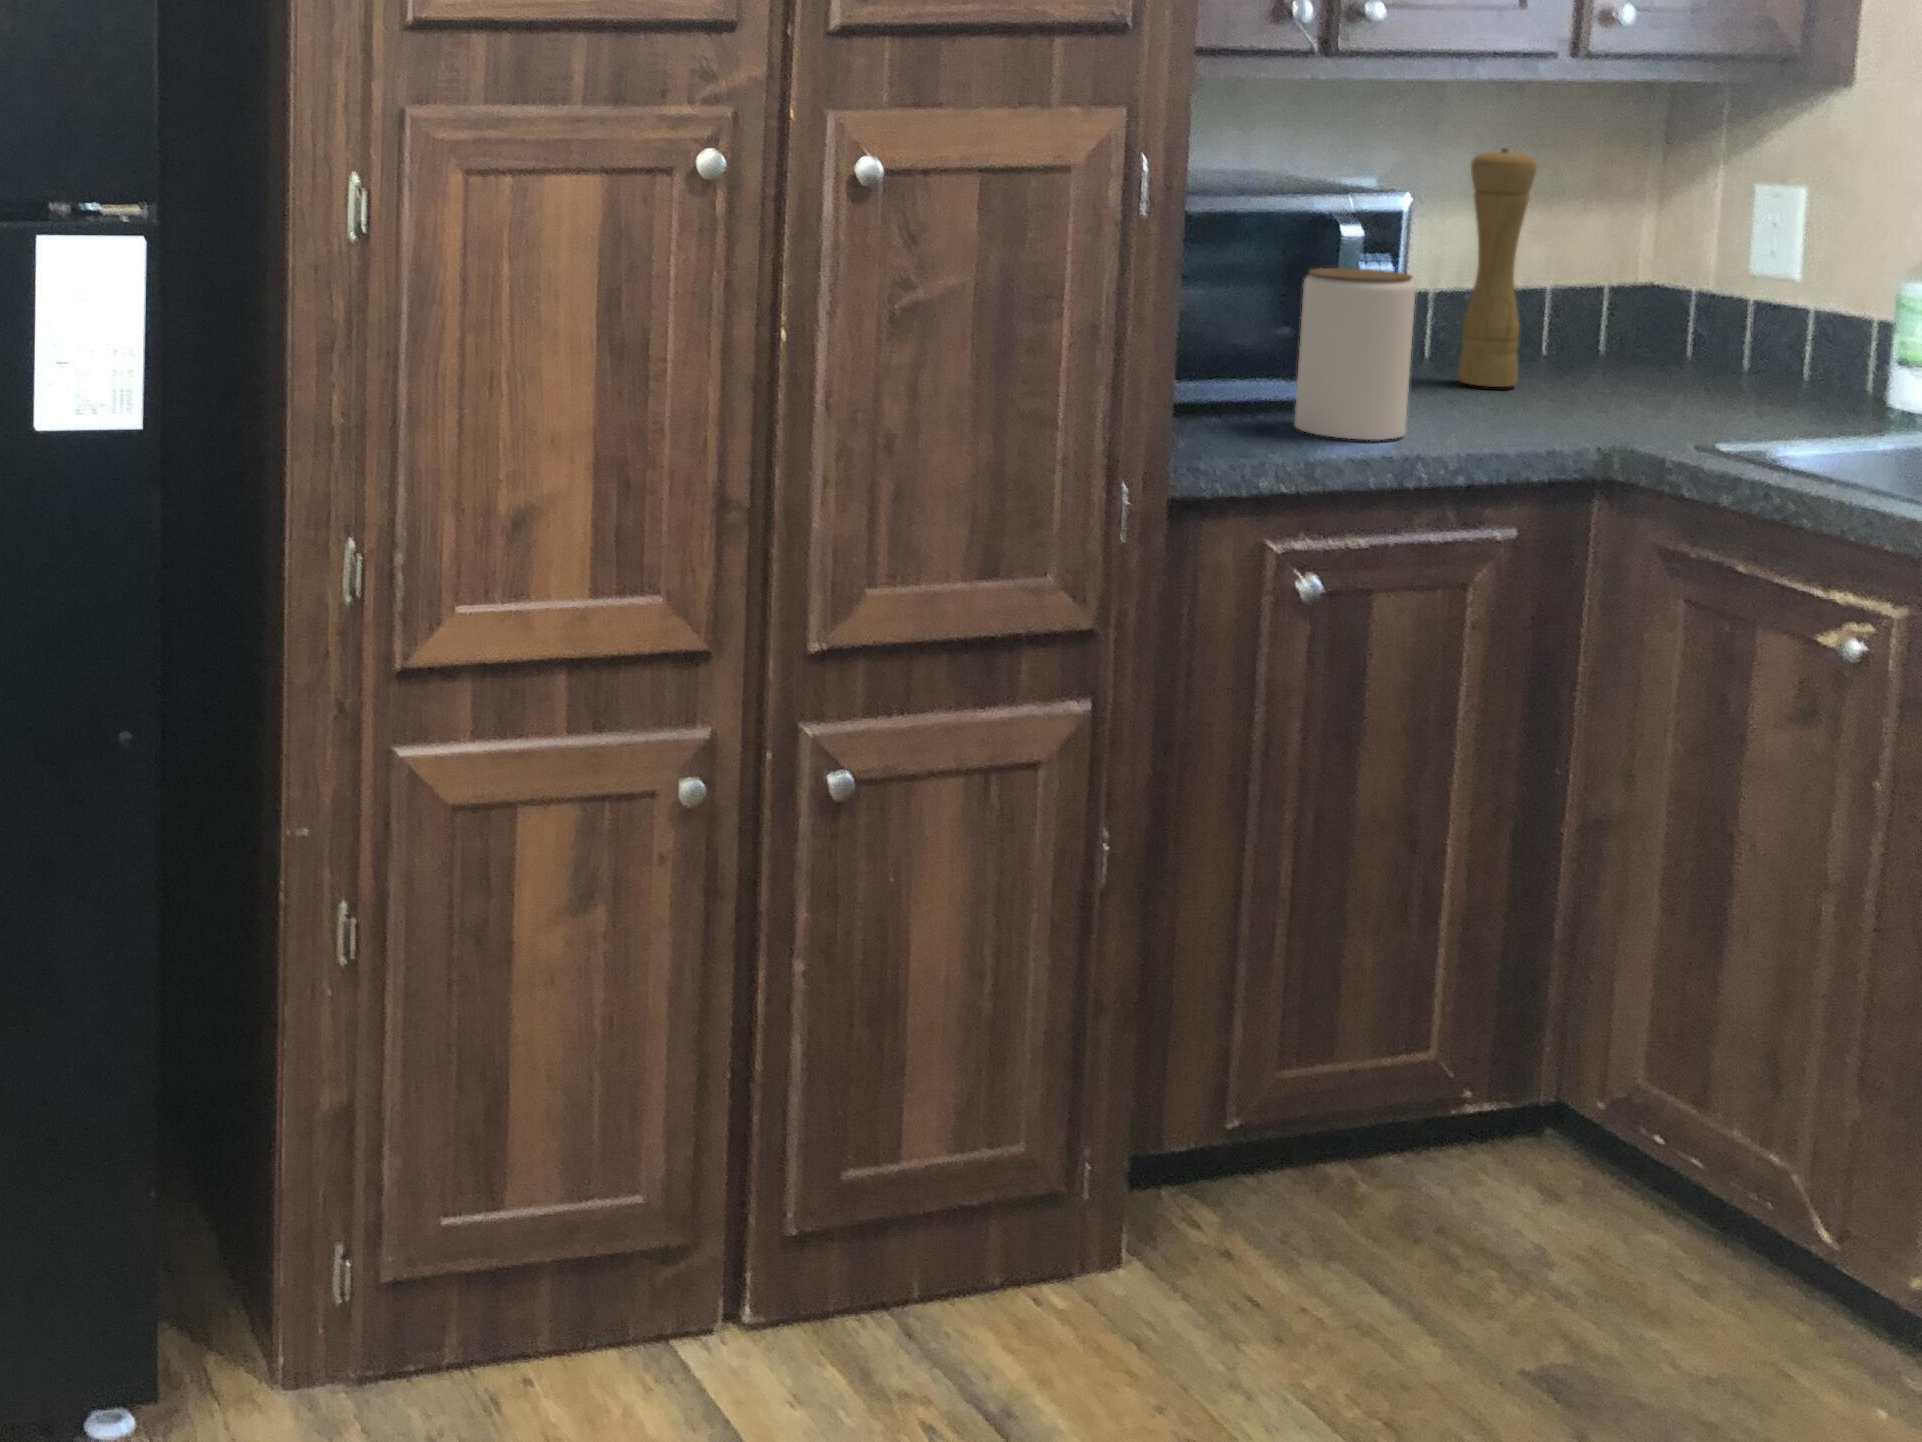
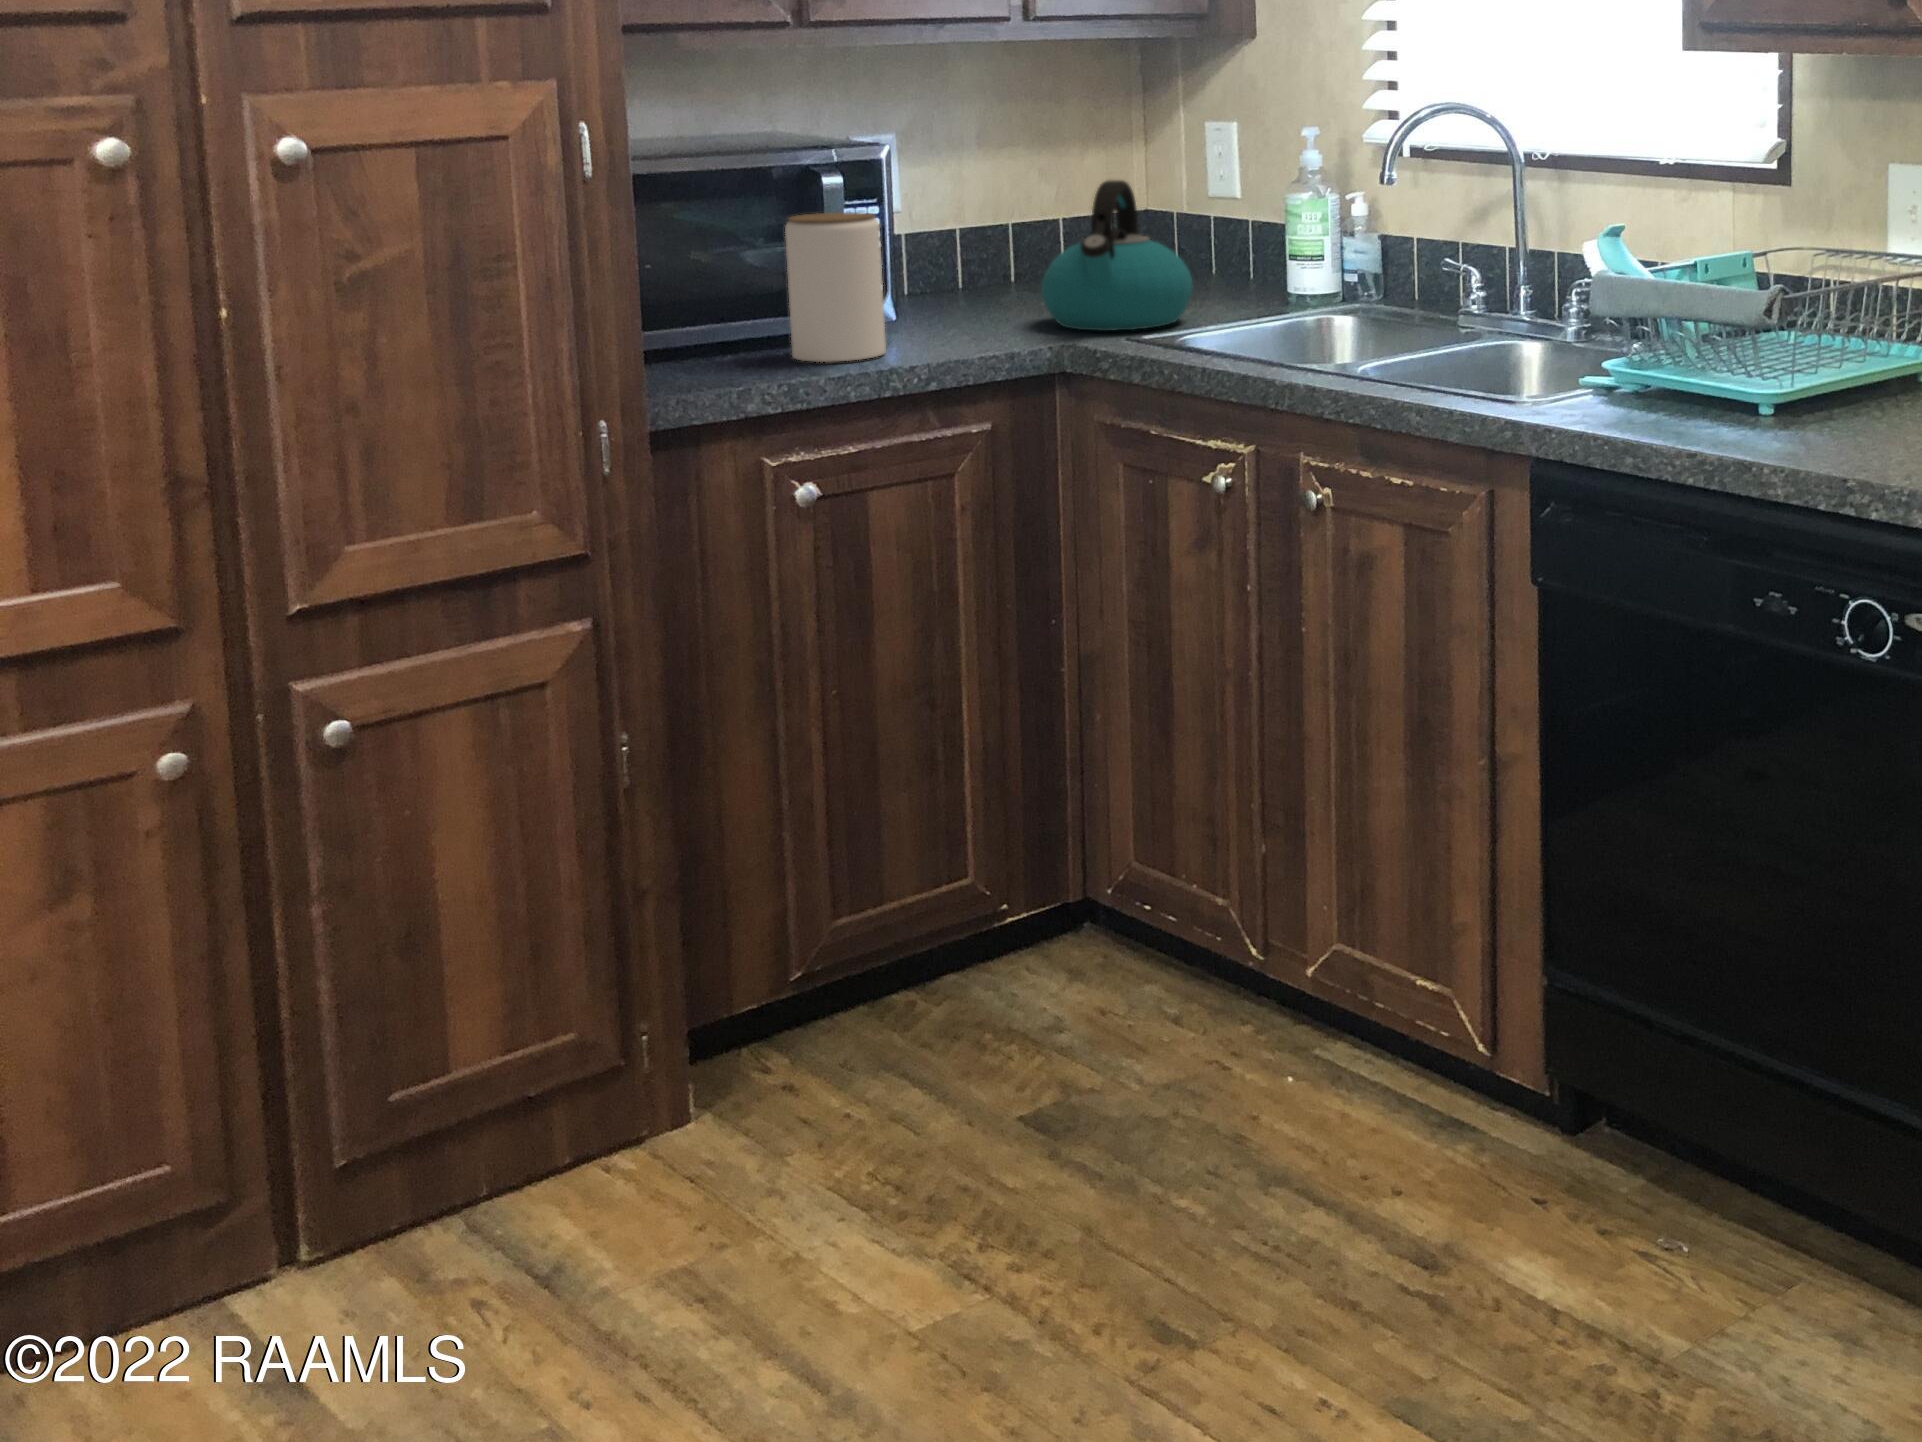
pepper mill: present [1458,148,1537,387] -> none [957,101,1015,308]
kettle: none [1577,253,1780,435] -> present [1041,180,1193,331]

